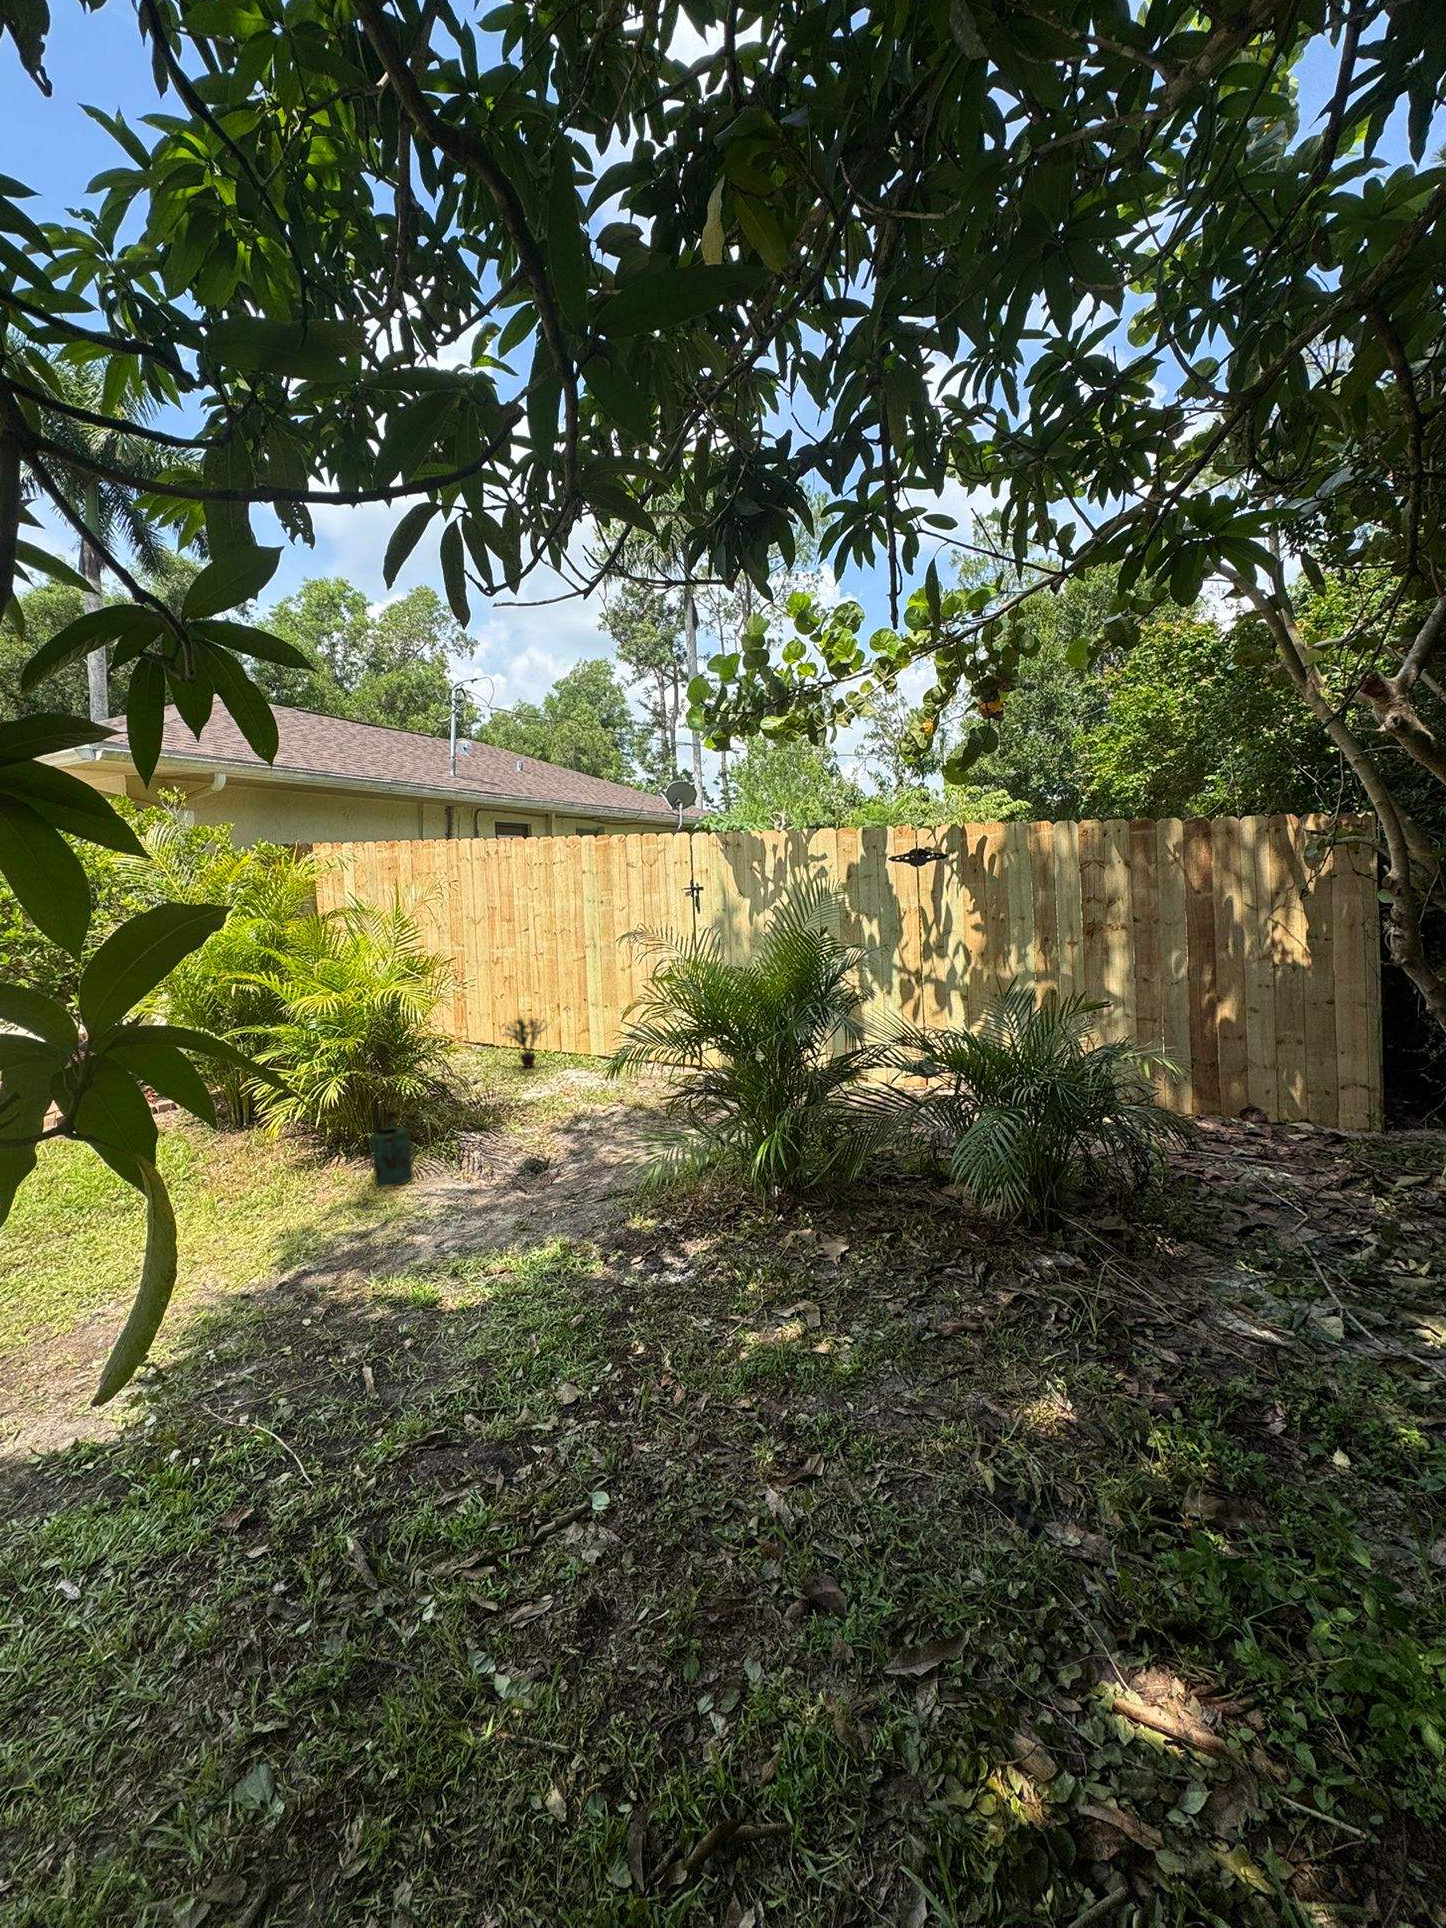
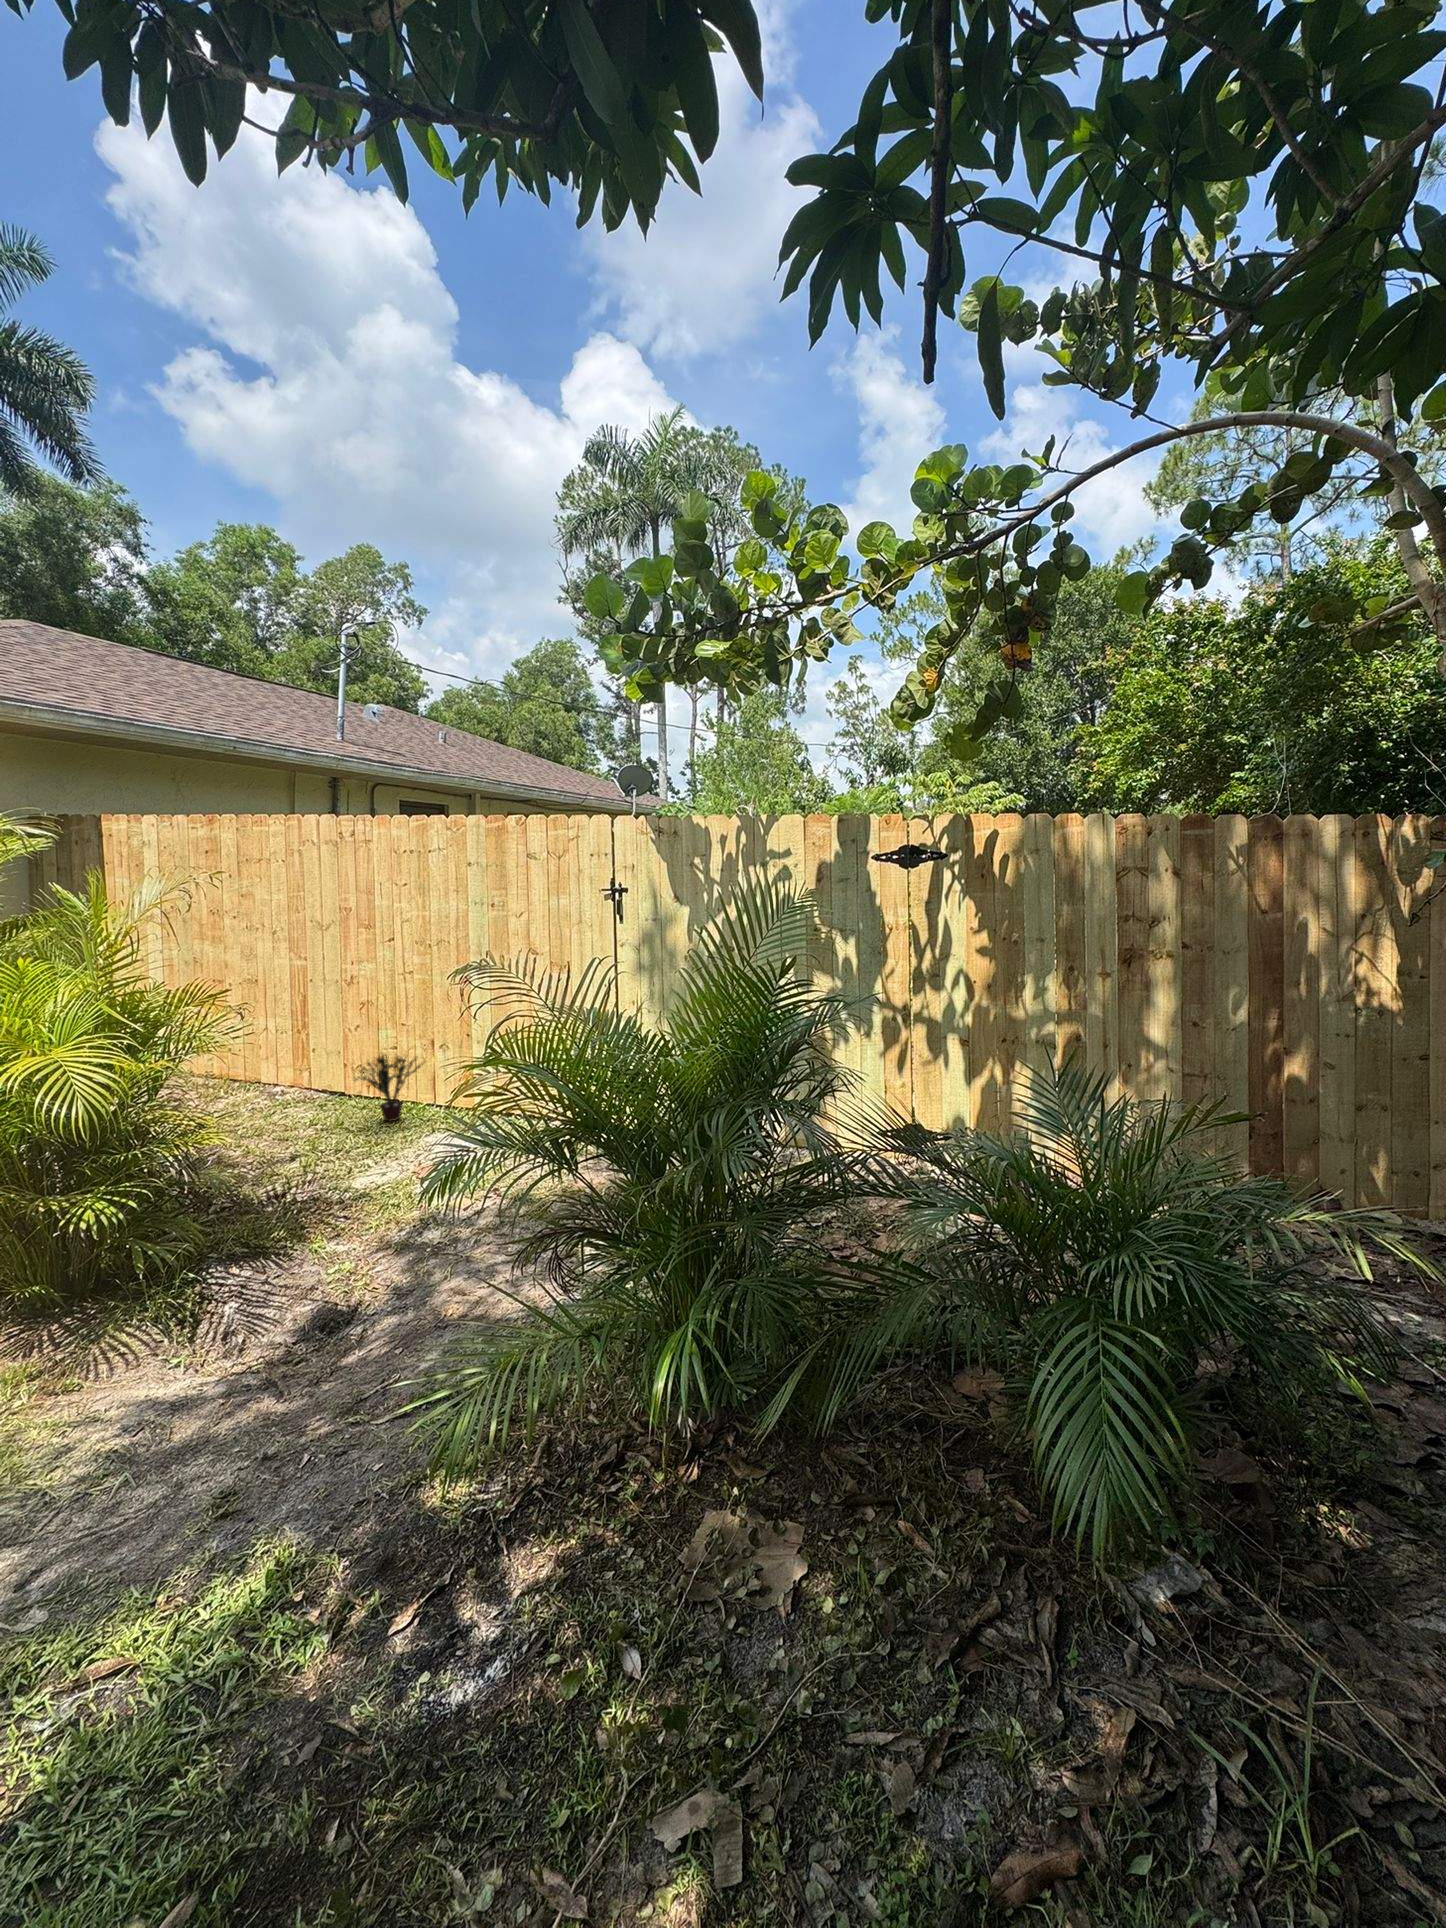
watering can: present [371,1112,413,1187] -> none [44,1230,126,1365]

